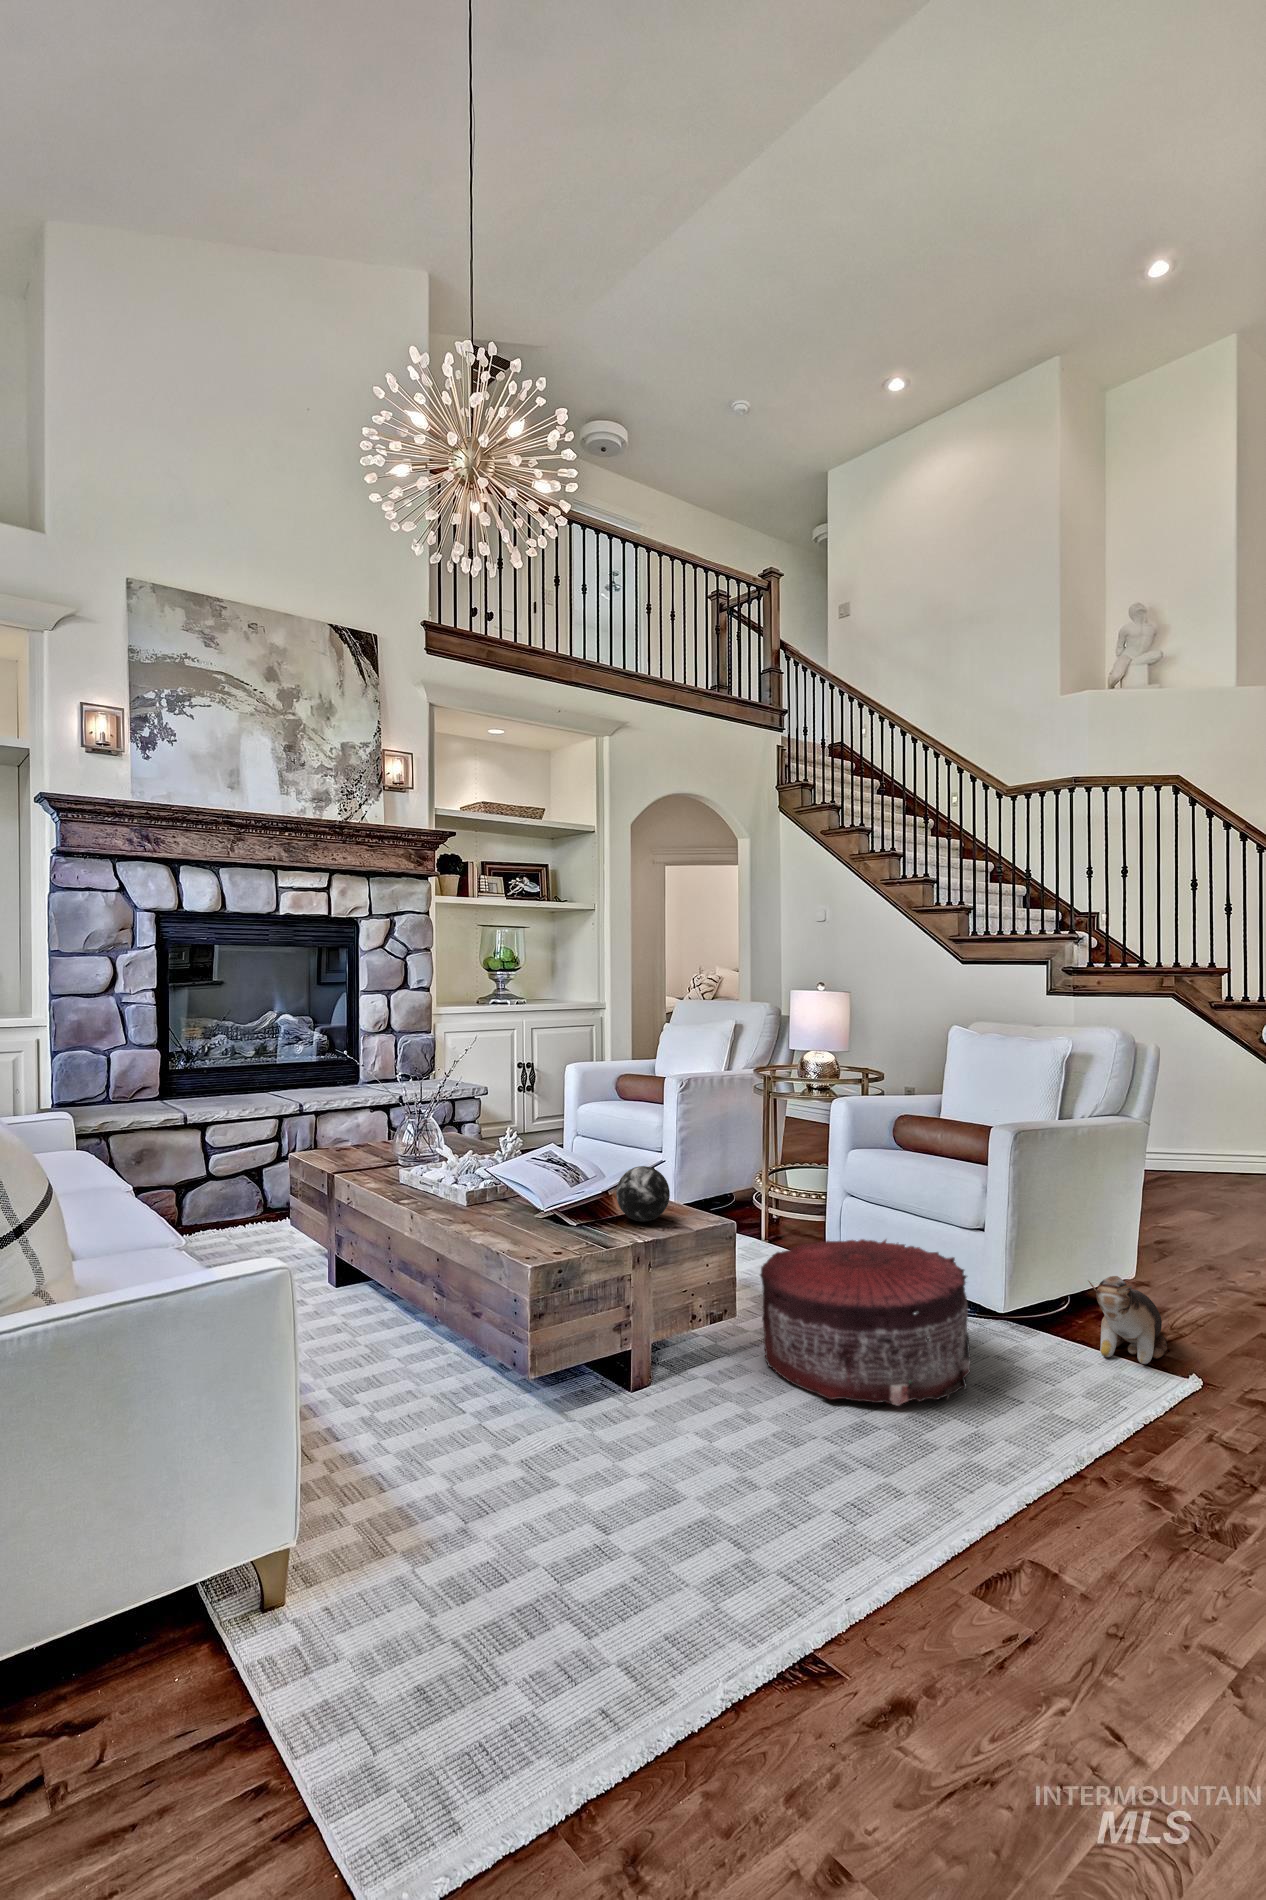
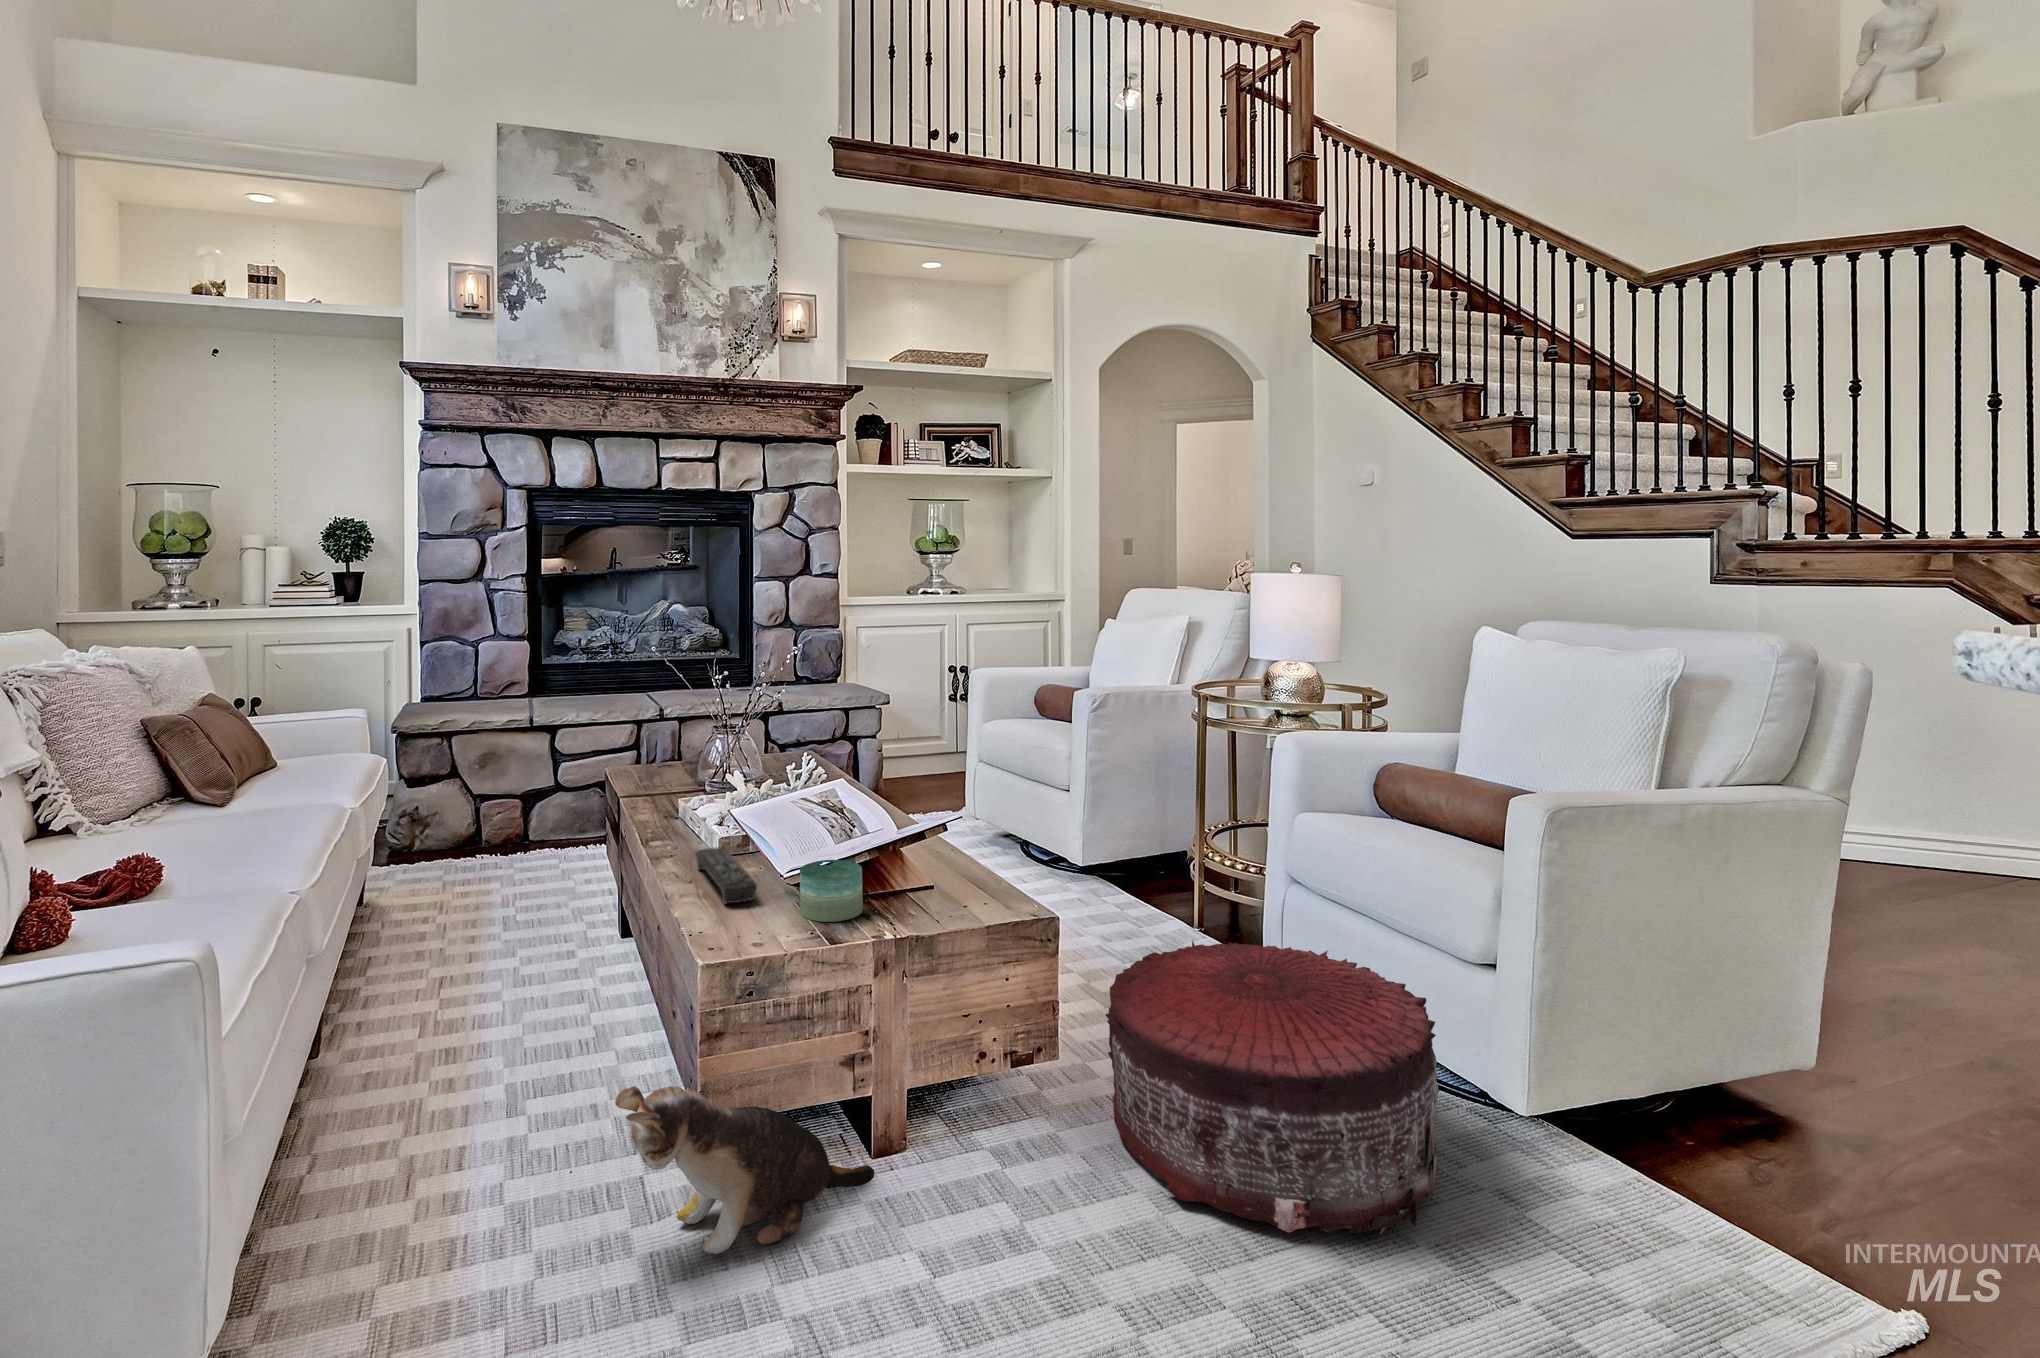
decorative orb: present [616,1166,670,1221] -> none [902,819,976,896]
candle: none [555,1200,601,1243] -> present [800,860,863,922]
remote control: none [449,1202,520,1239] -> present [695,847,757,904]
plush toy: present [1088,1276,1167,1364] -> present [615,1086,874,1254]

